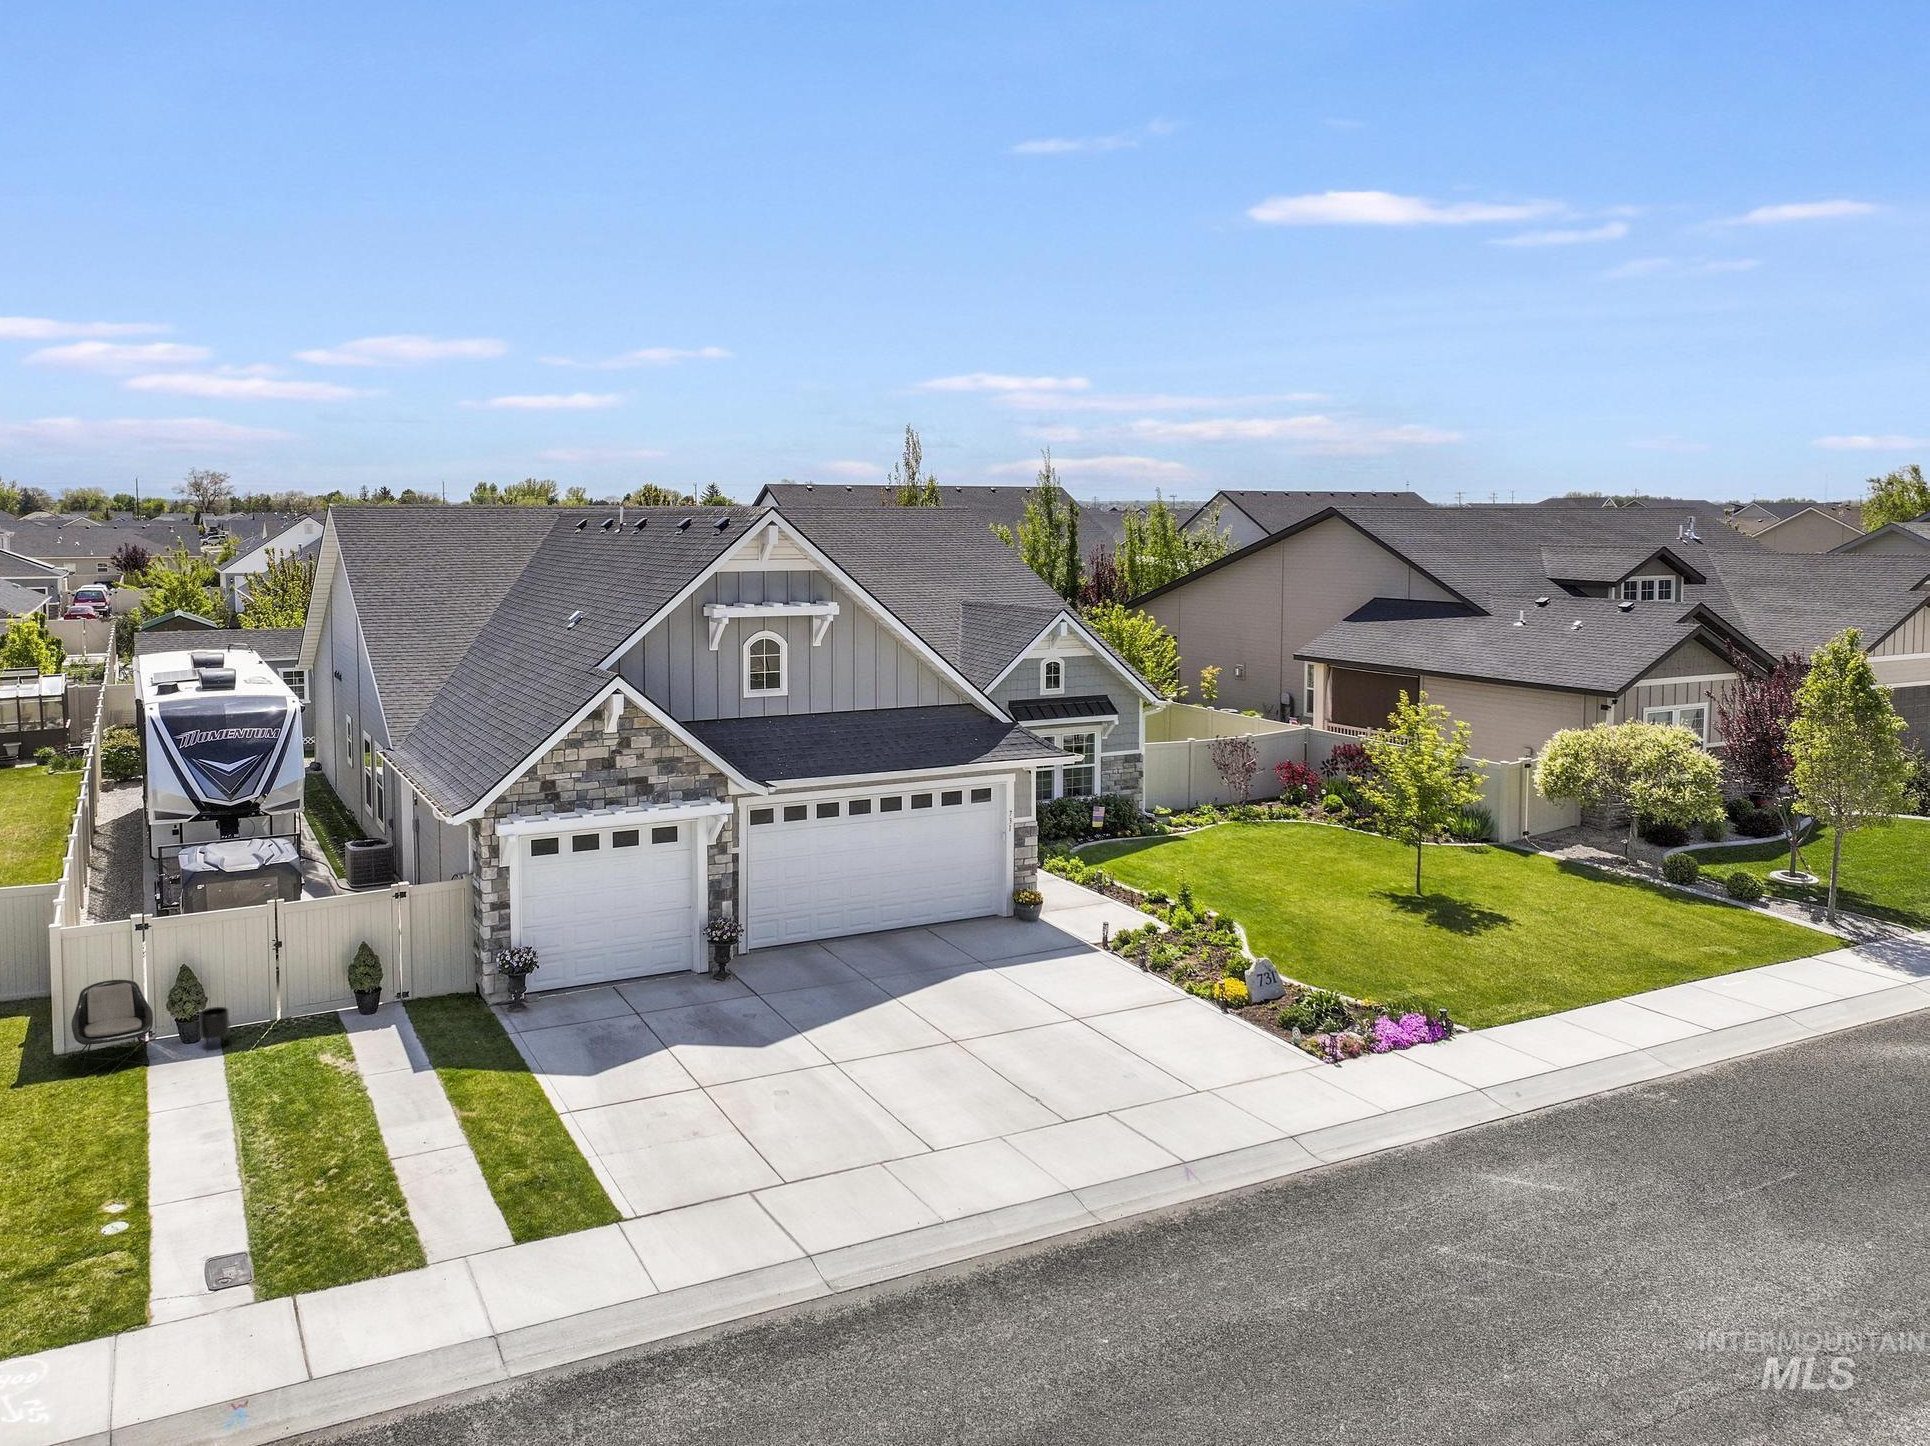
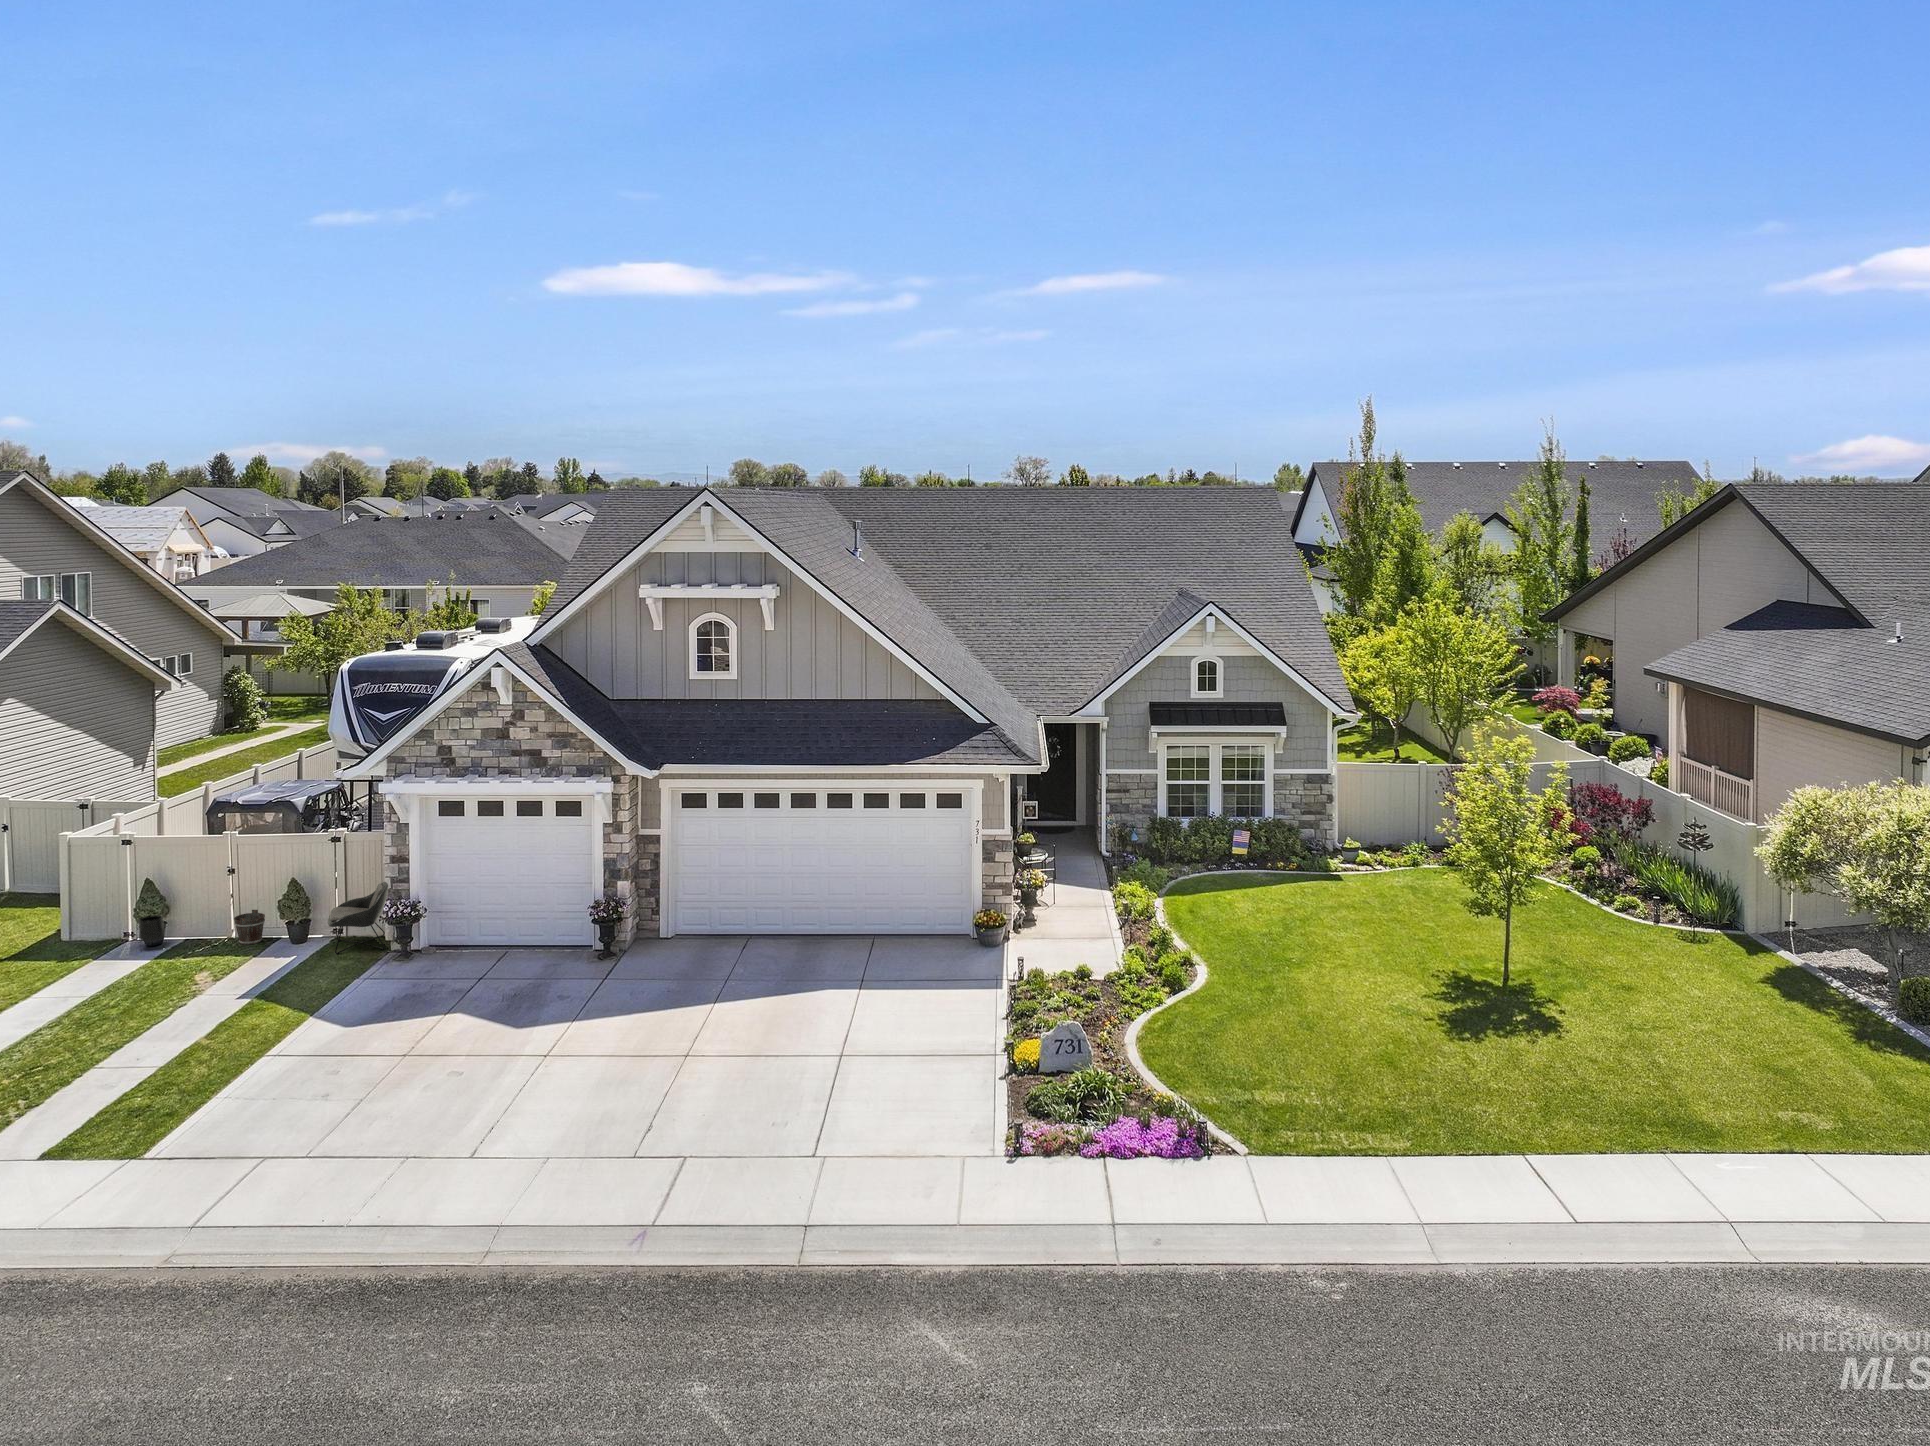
lounge chair: present [72,980,153,1077] -> present [328,882,388,954]
bucket: none [304,986,339,1027] -> present [234,910,265,945]

